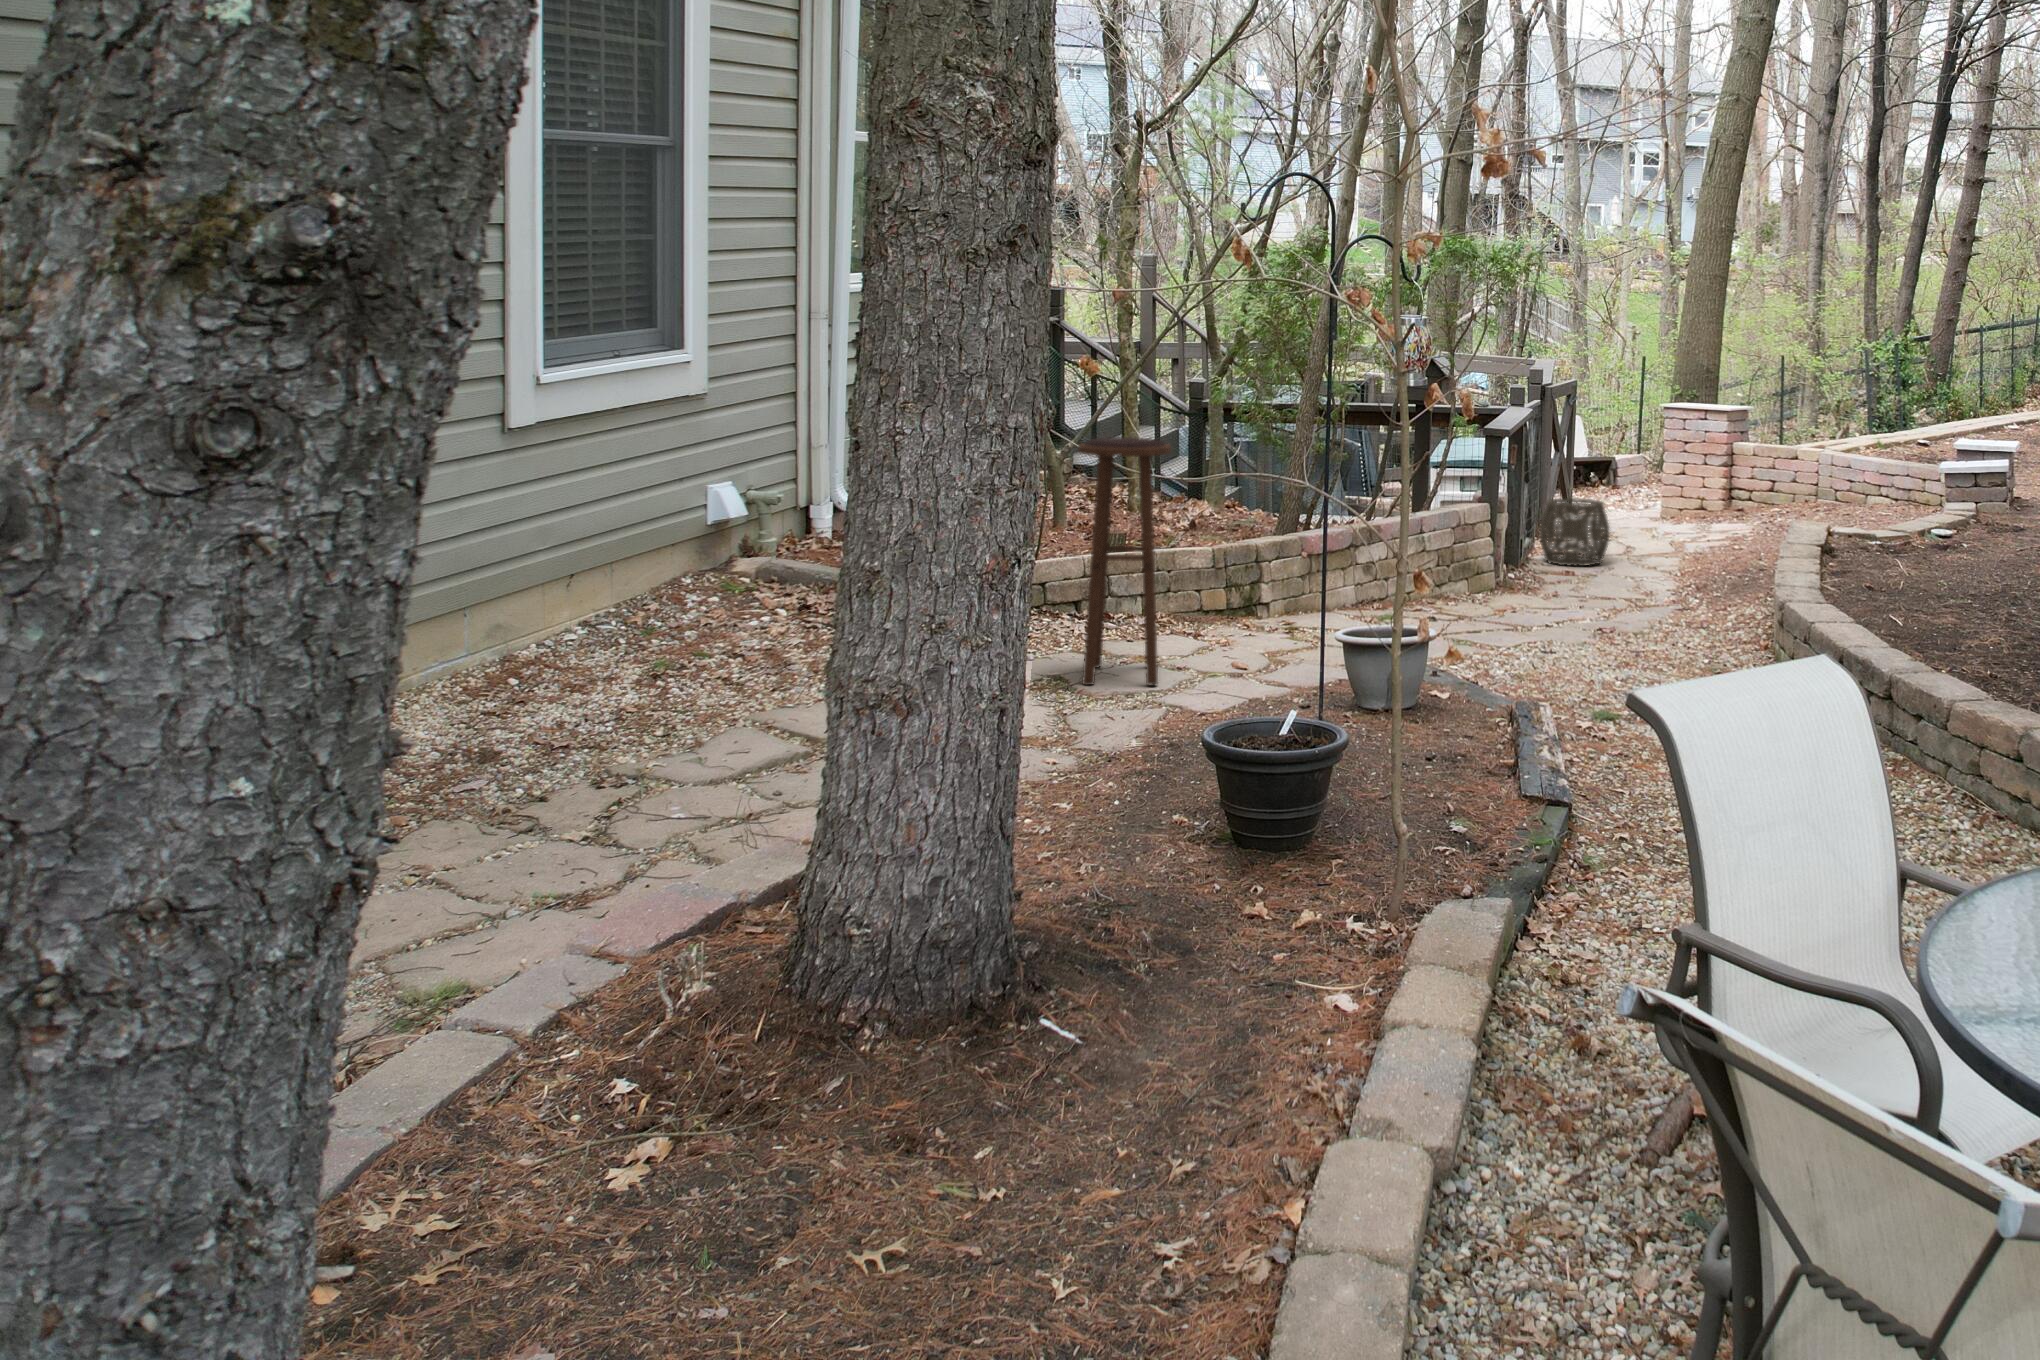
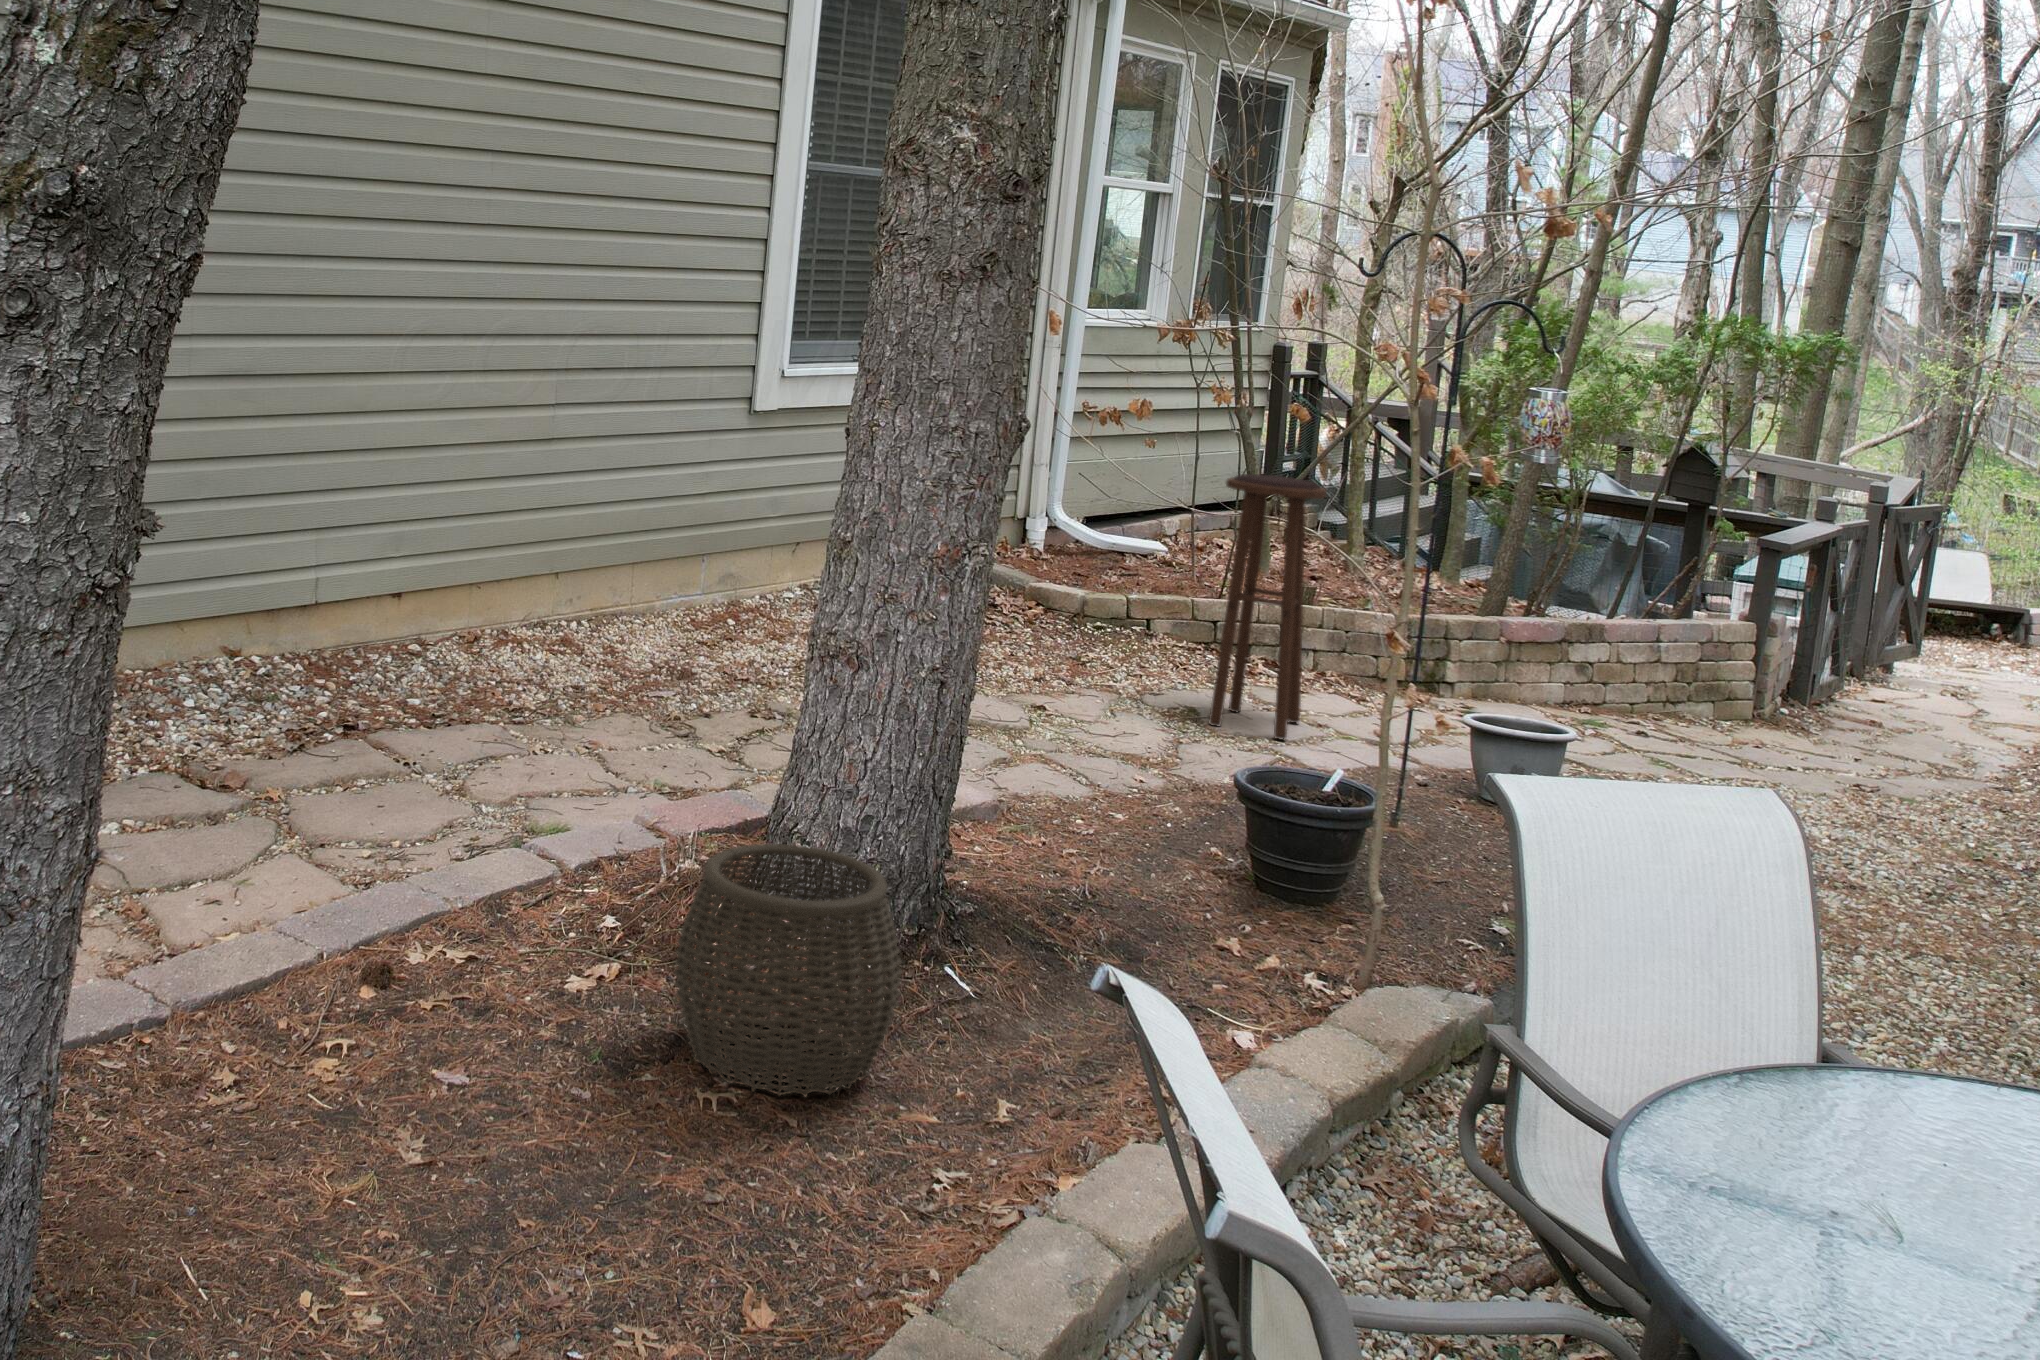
woven basket: present [1540,498,1609,566] -> present [674,844,902,1097]

